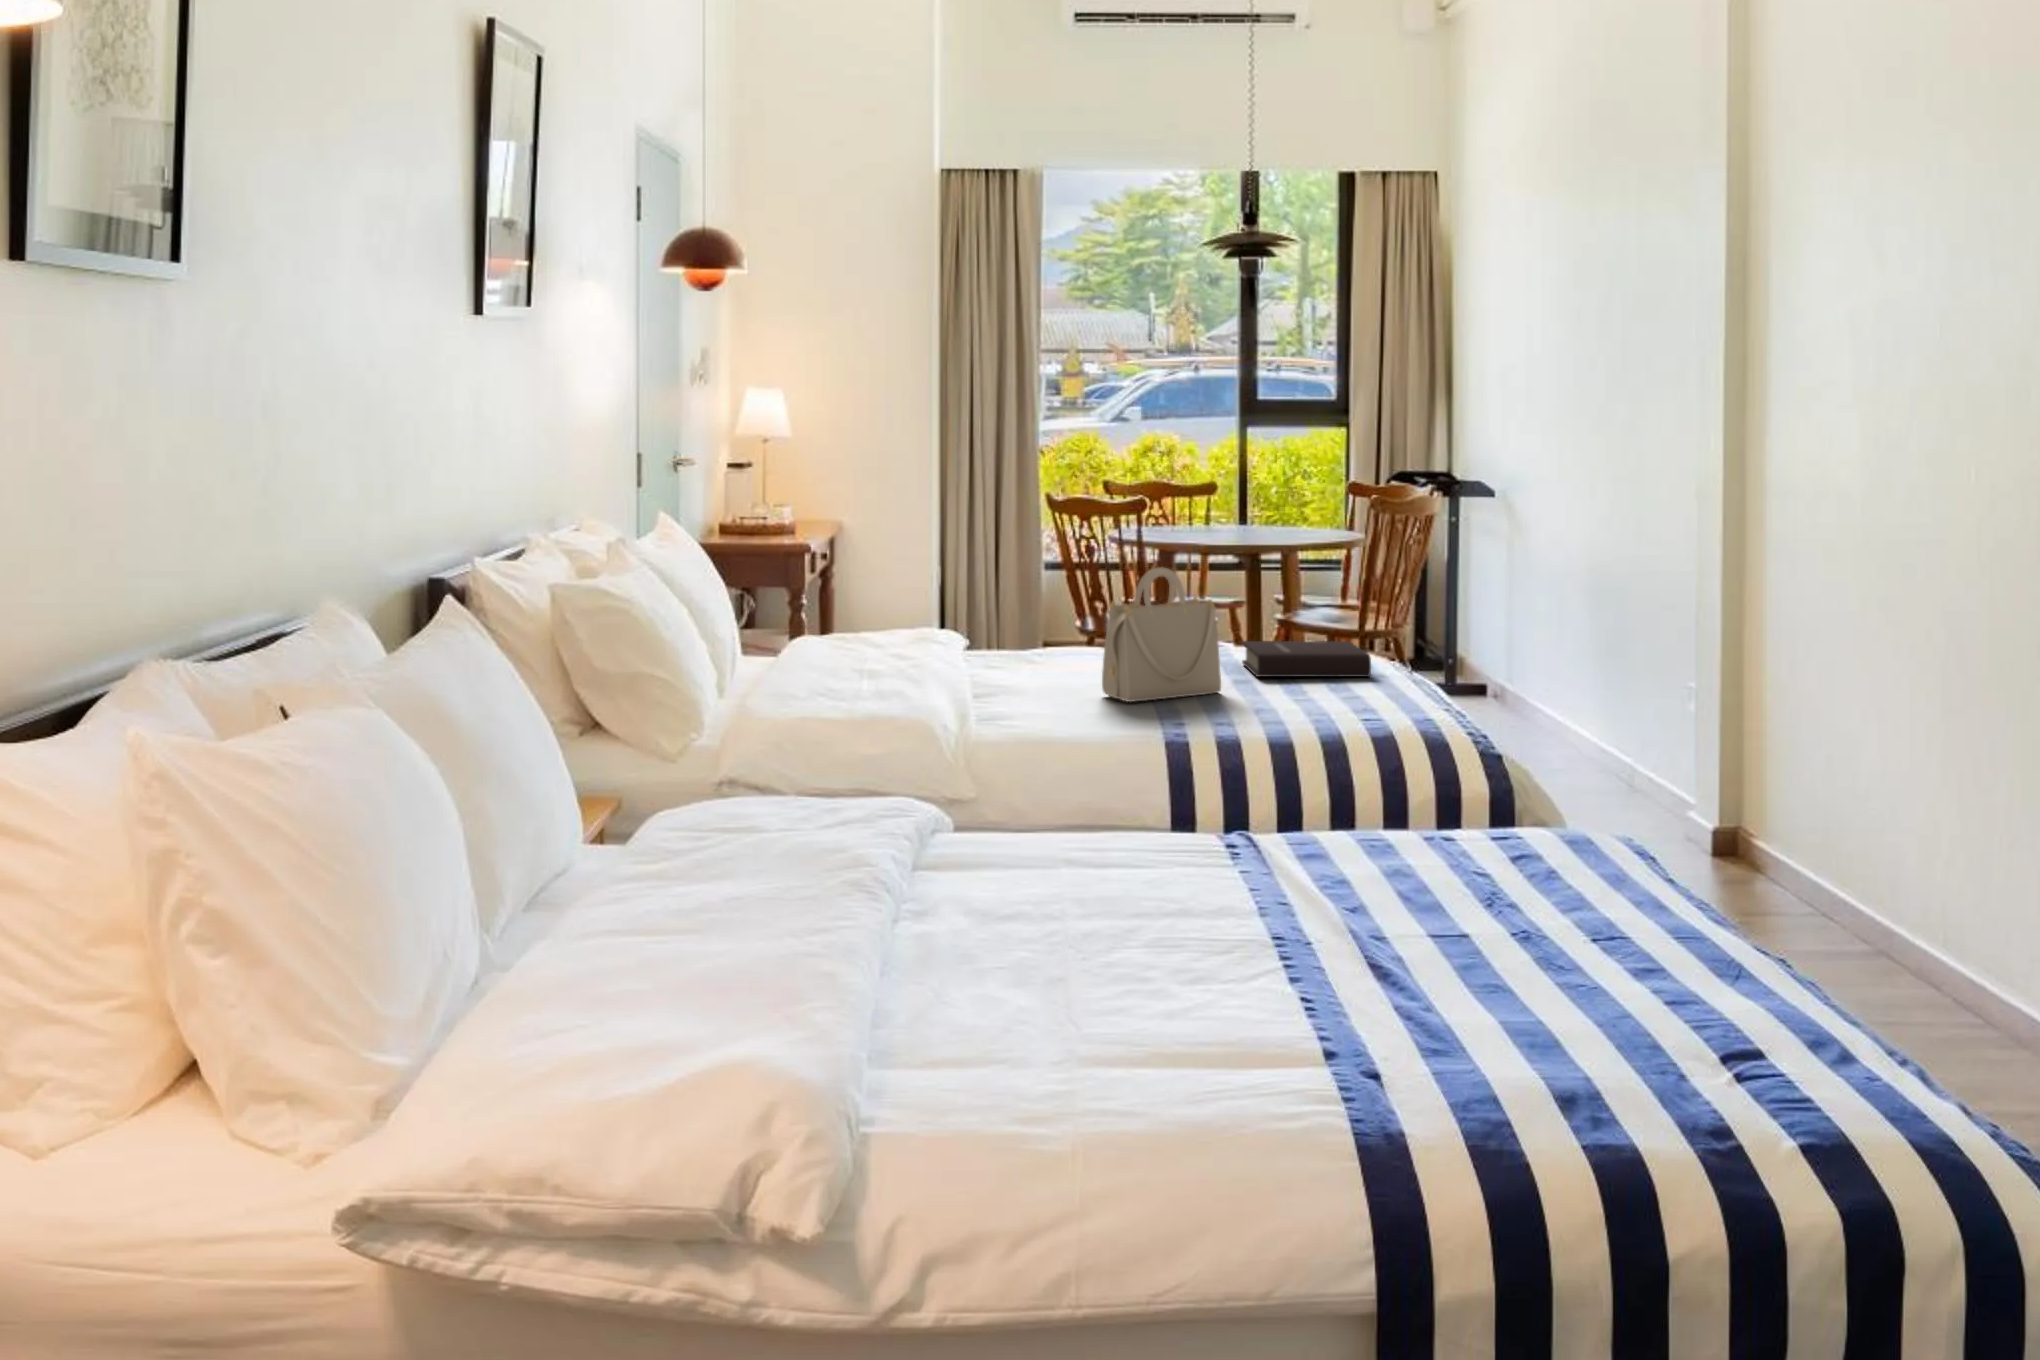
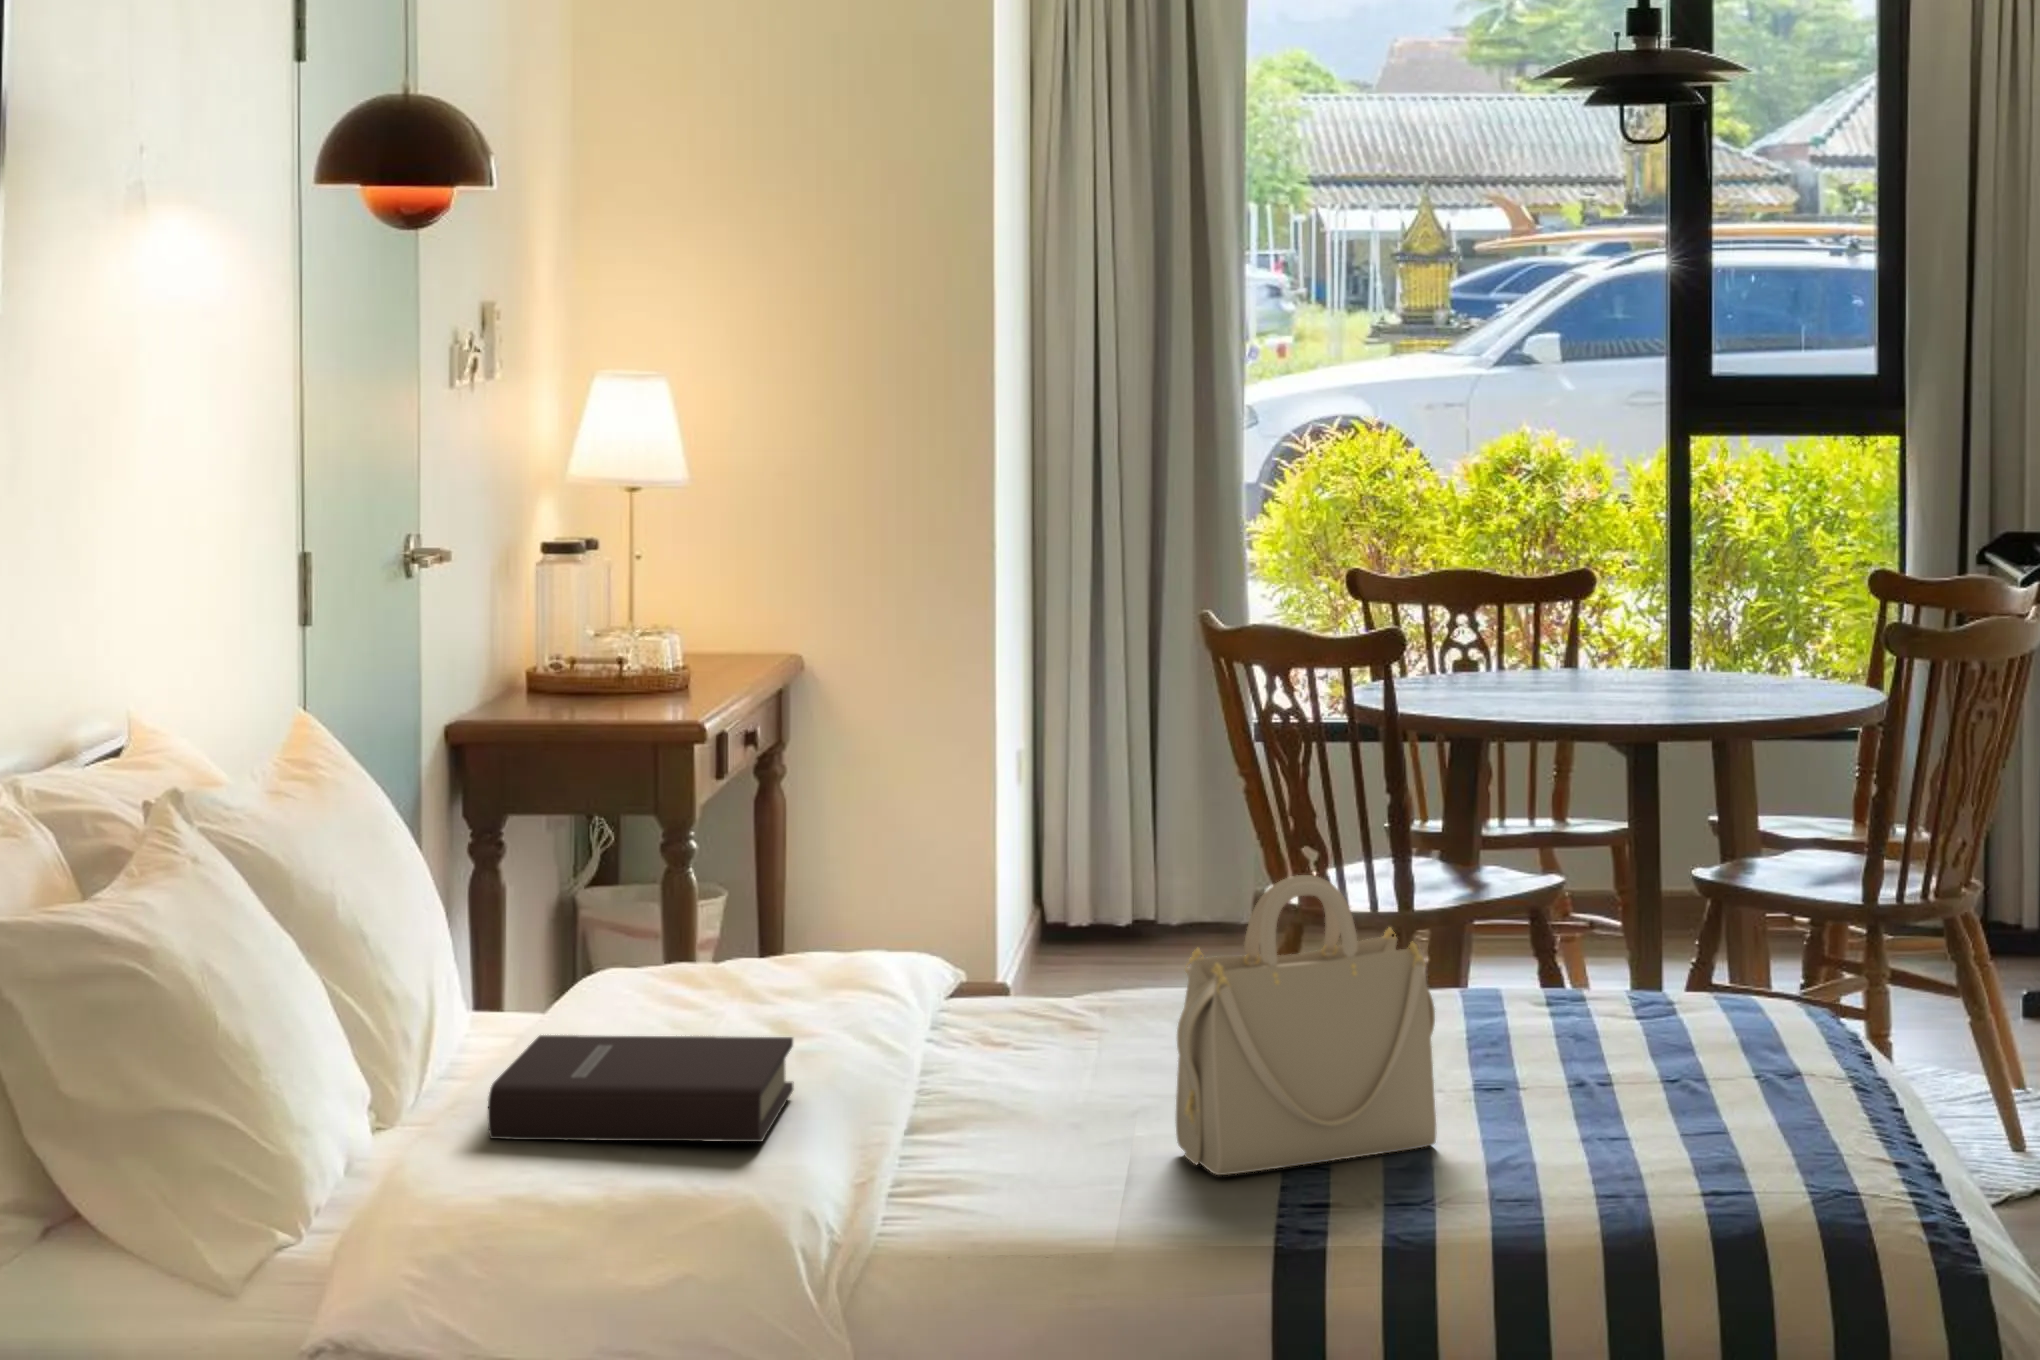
book: present [1242,641,1371,677] -> present [488,1035,794,1142]

